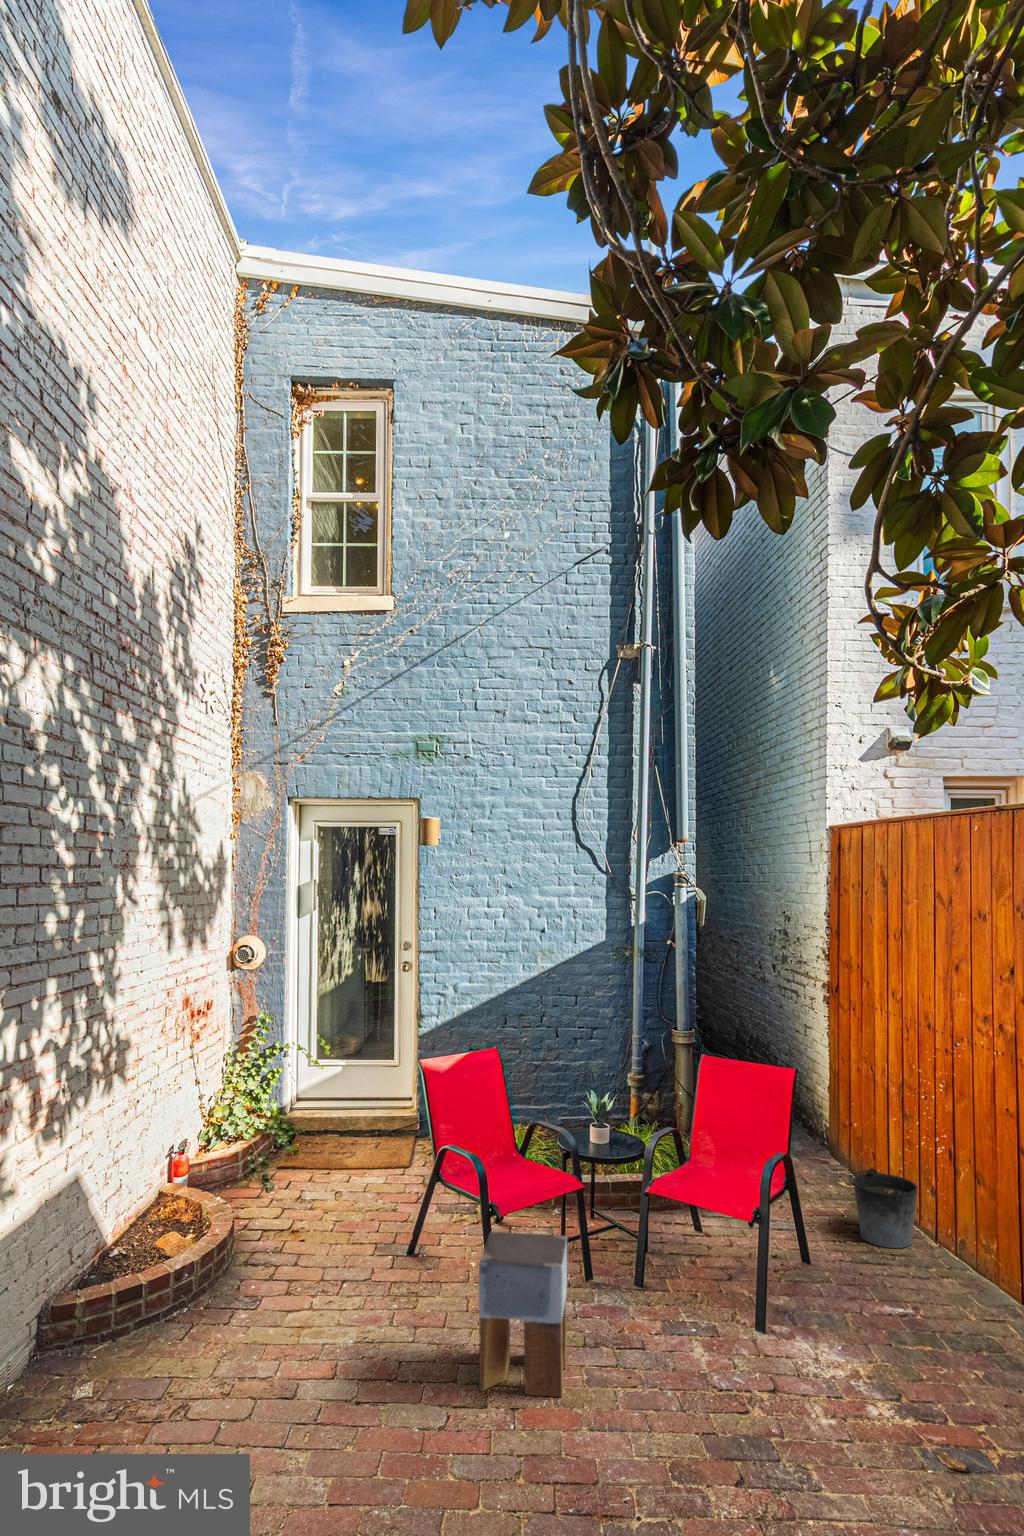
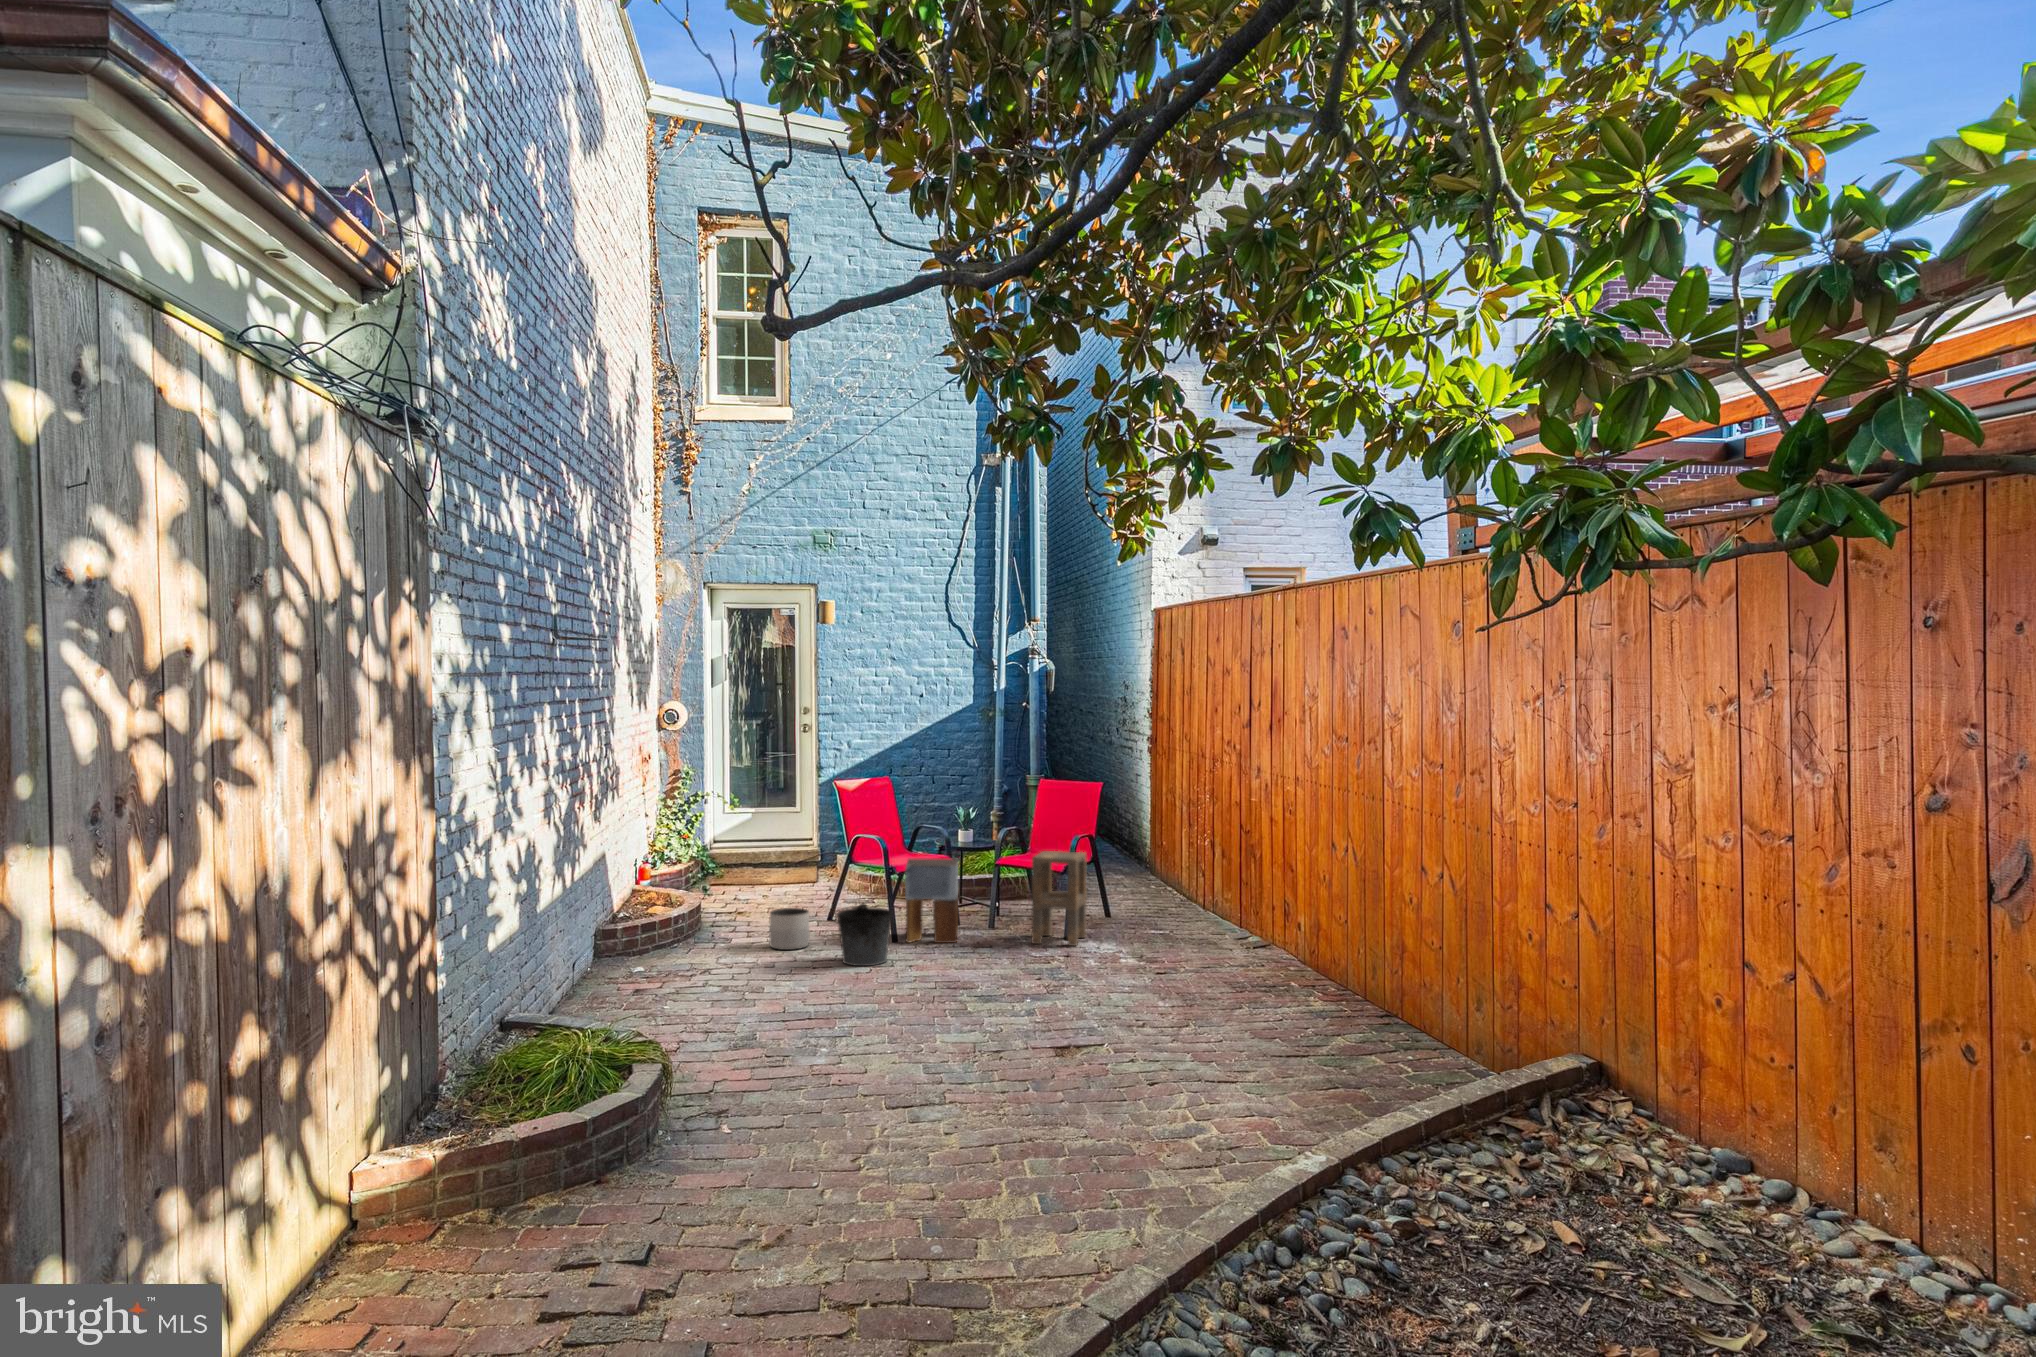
bucket: present [850,1168,918,1248] -> present [834,904,892,966]
side table: none [685,1234,777,1432] -> present [1032,851,1086,946]
planter: none [262,1316,327,1404] -> present [770,908,810,950]

